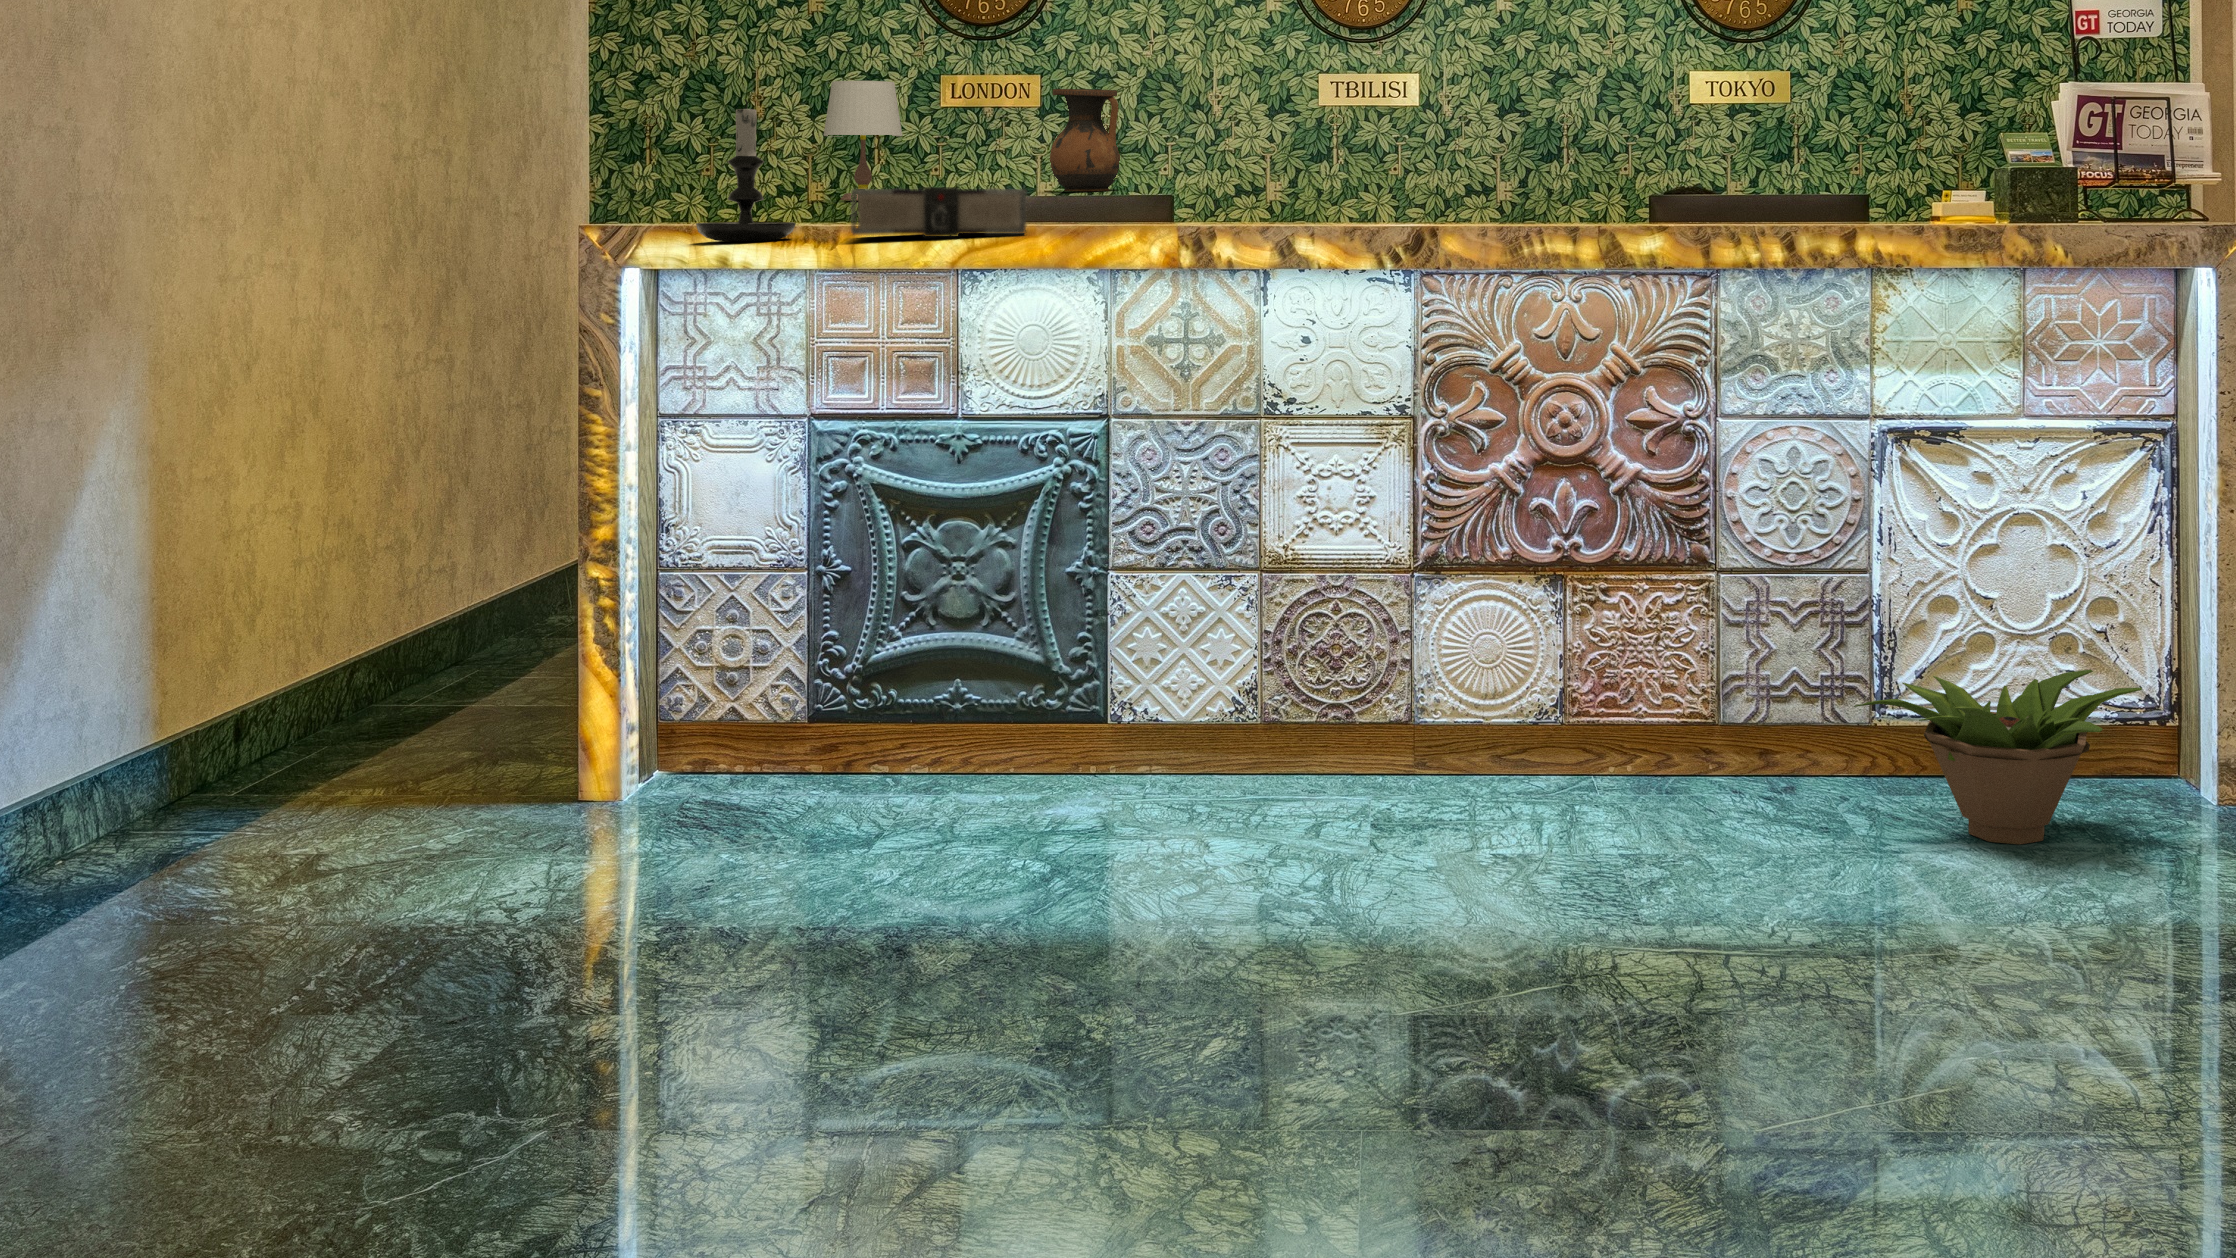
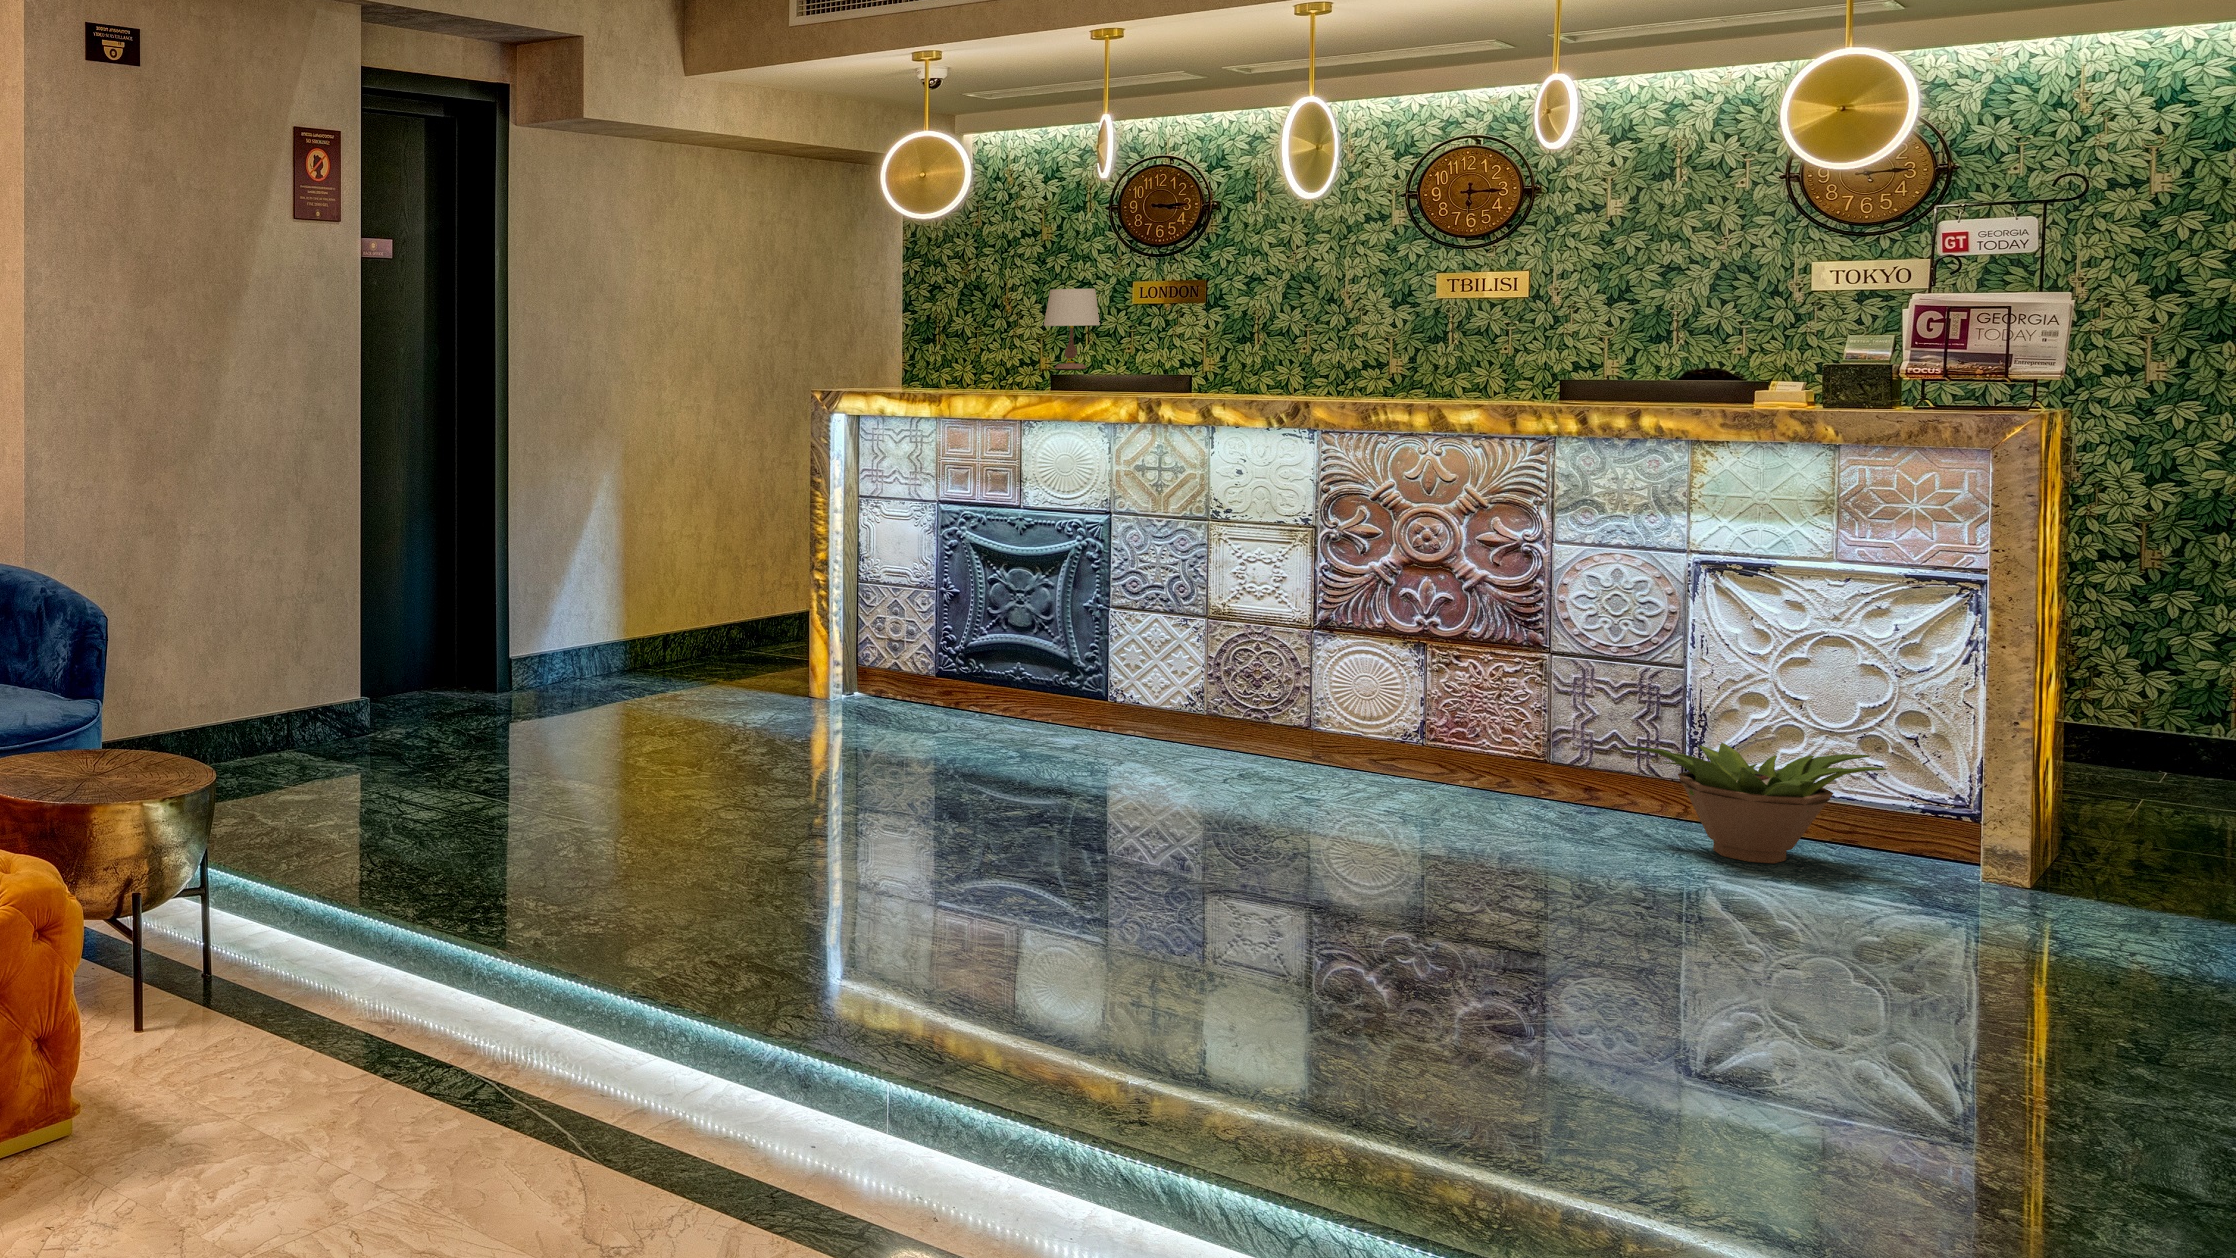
vase: present [1050,89,1120,191] -> none [1209,289,1267,363]
candle holder: present [696,99,796,241] -> none [874,327,931,407]
book: present [851,187,1027,237] -> none [944,378,1063,408]

